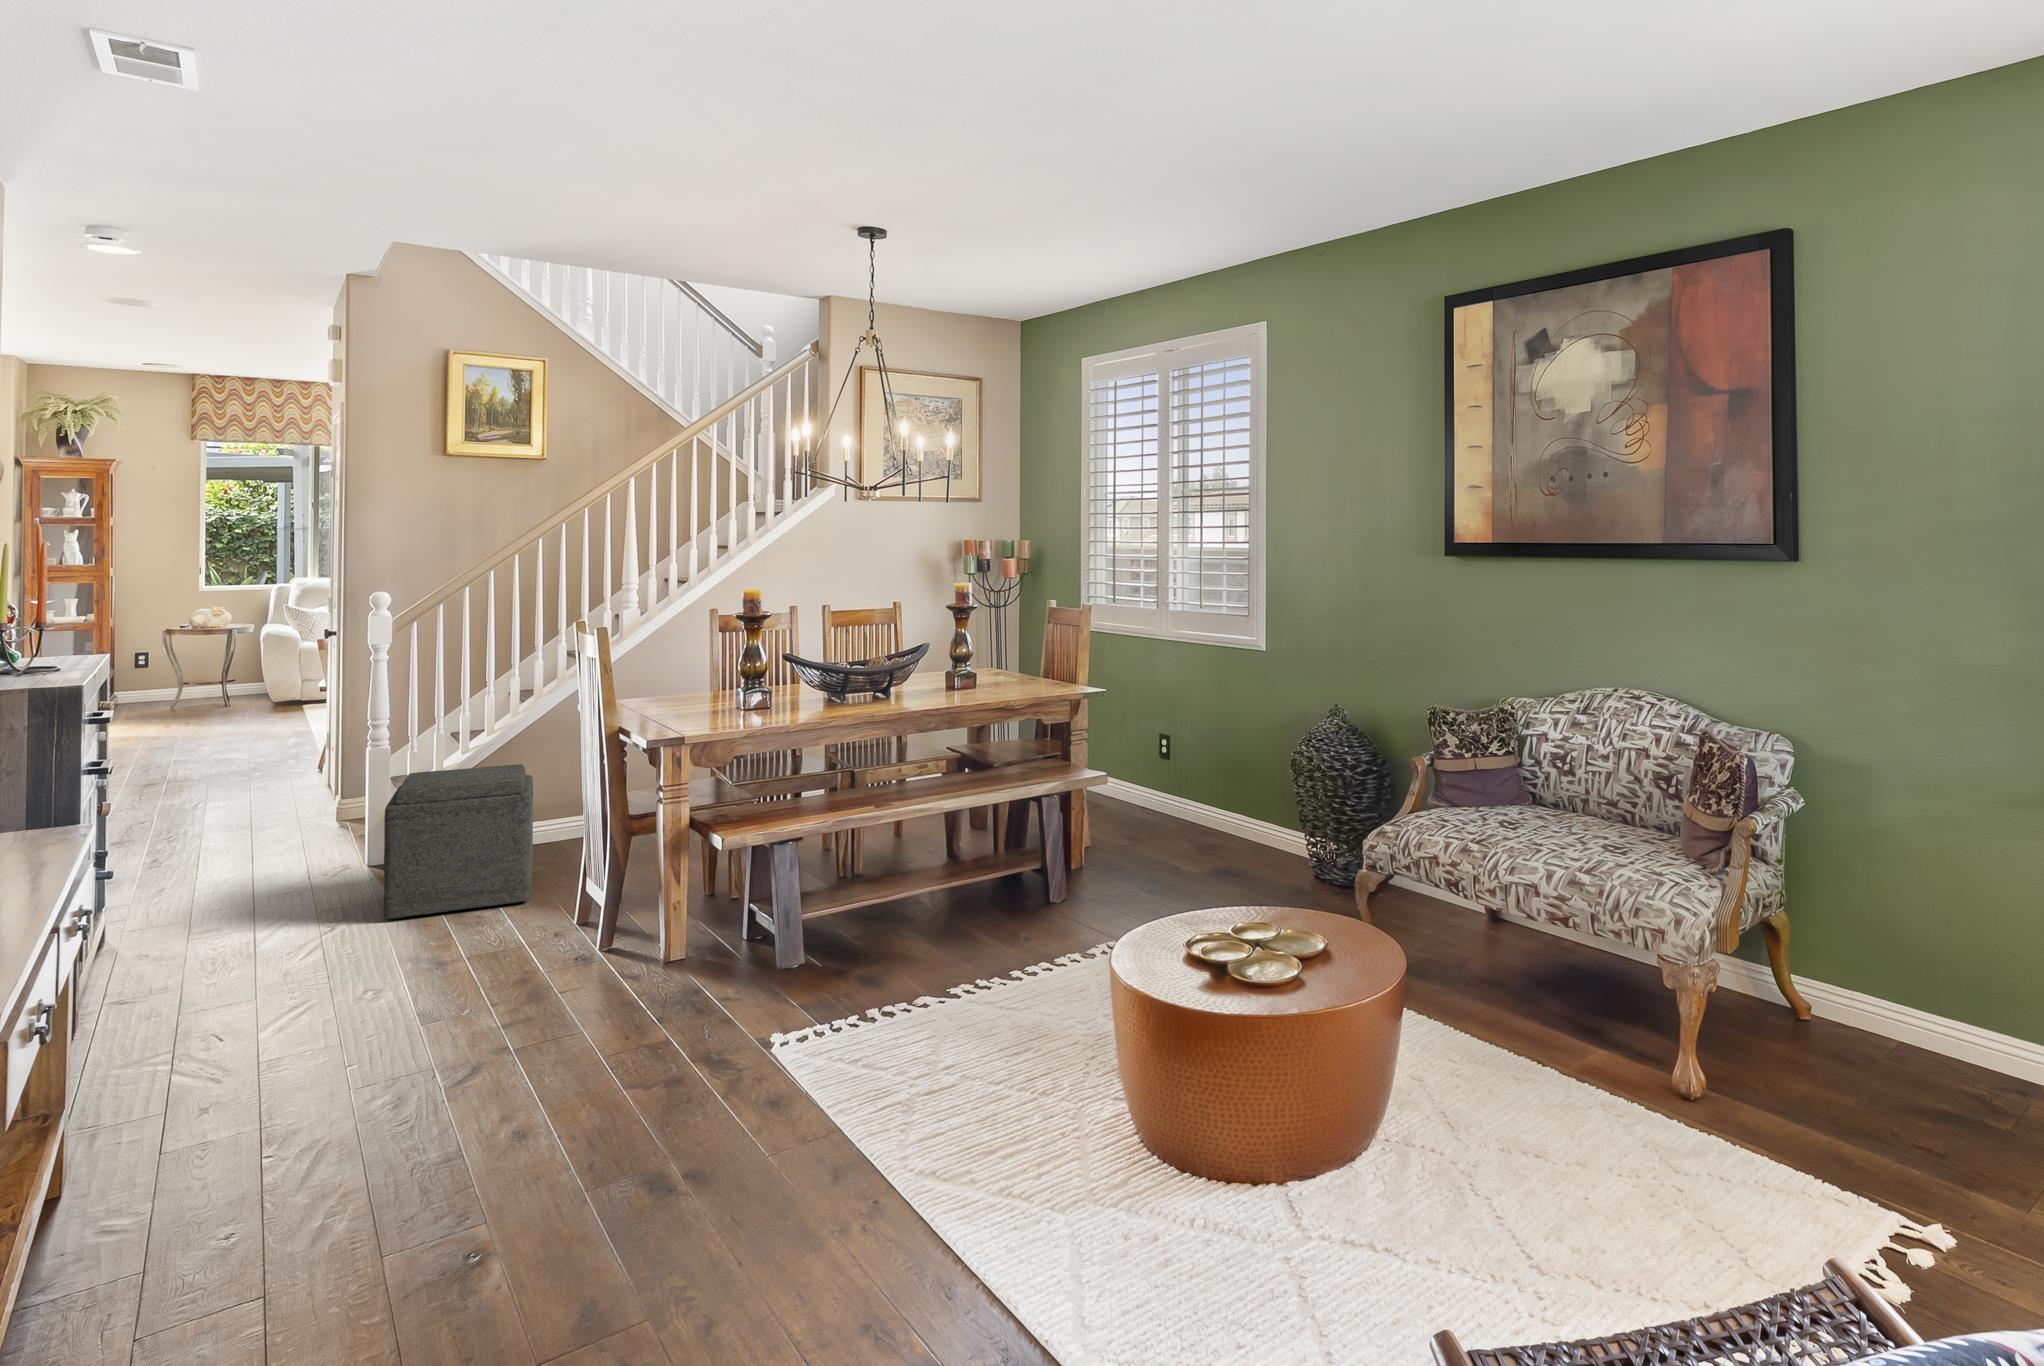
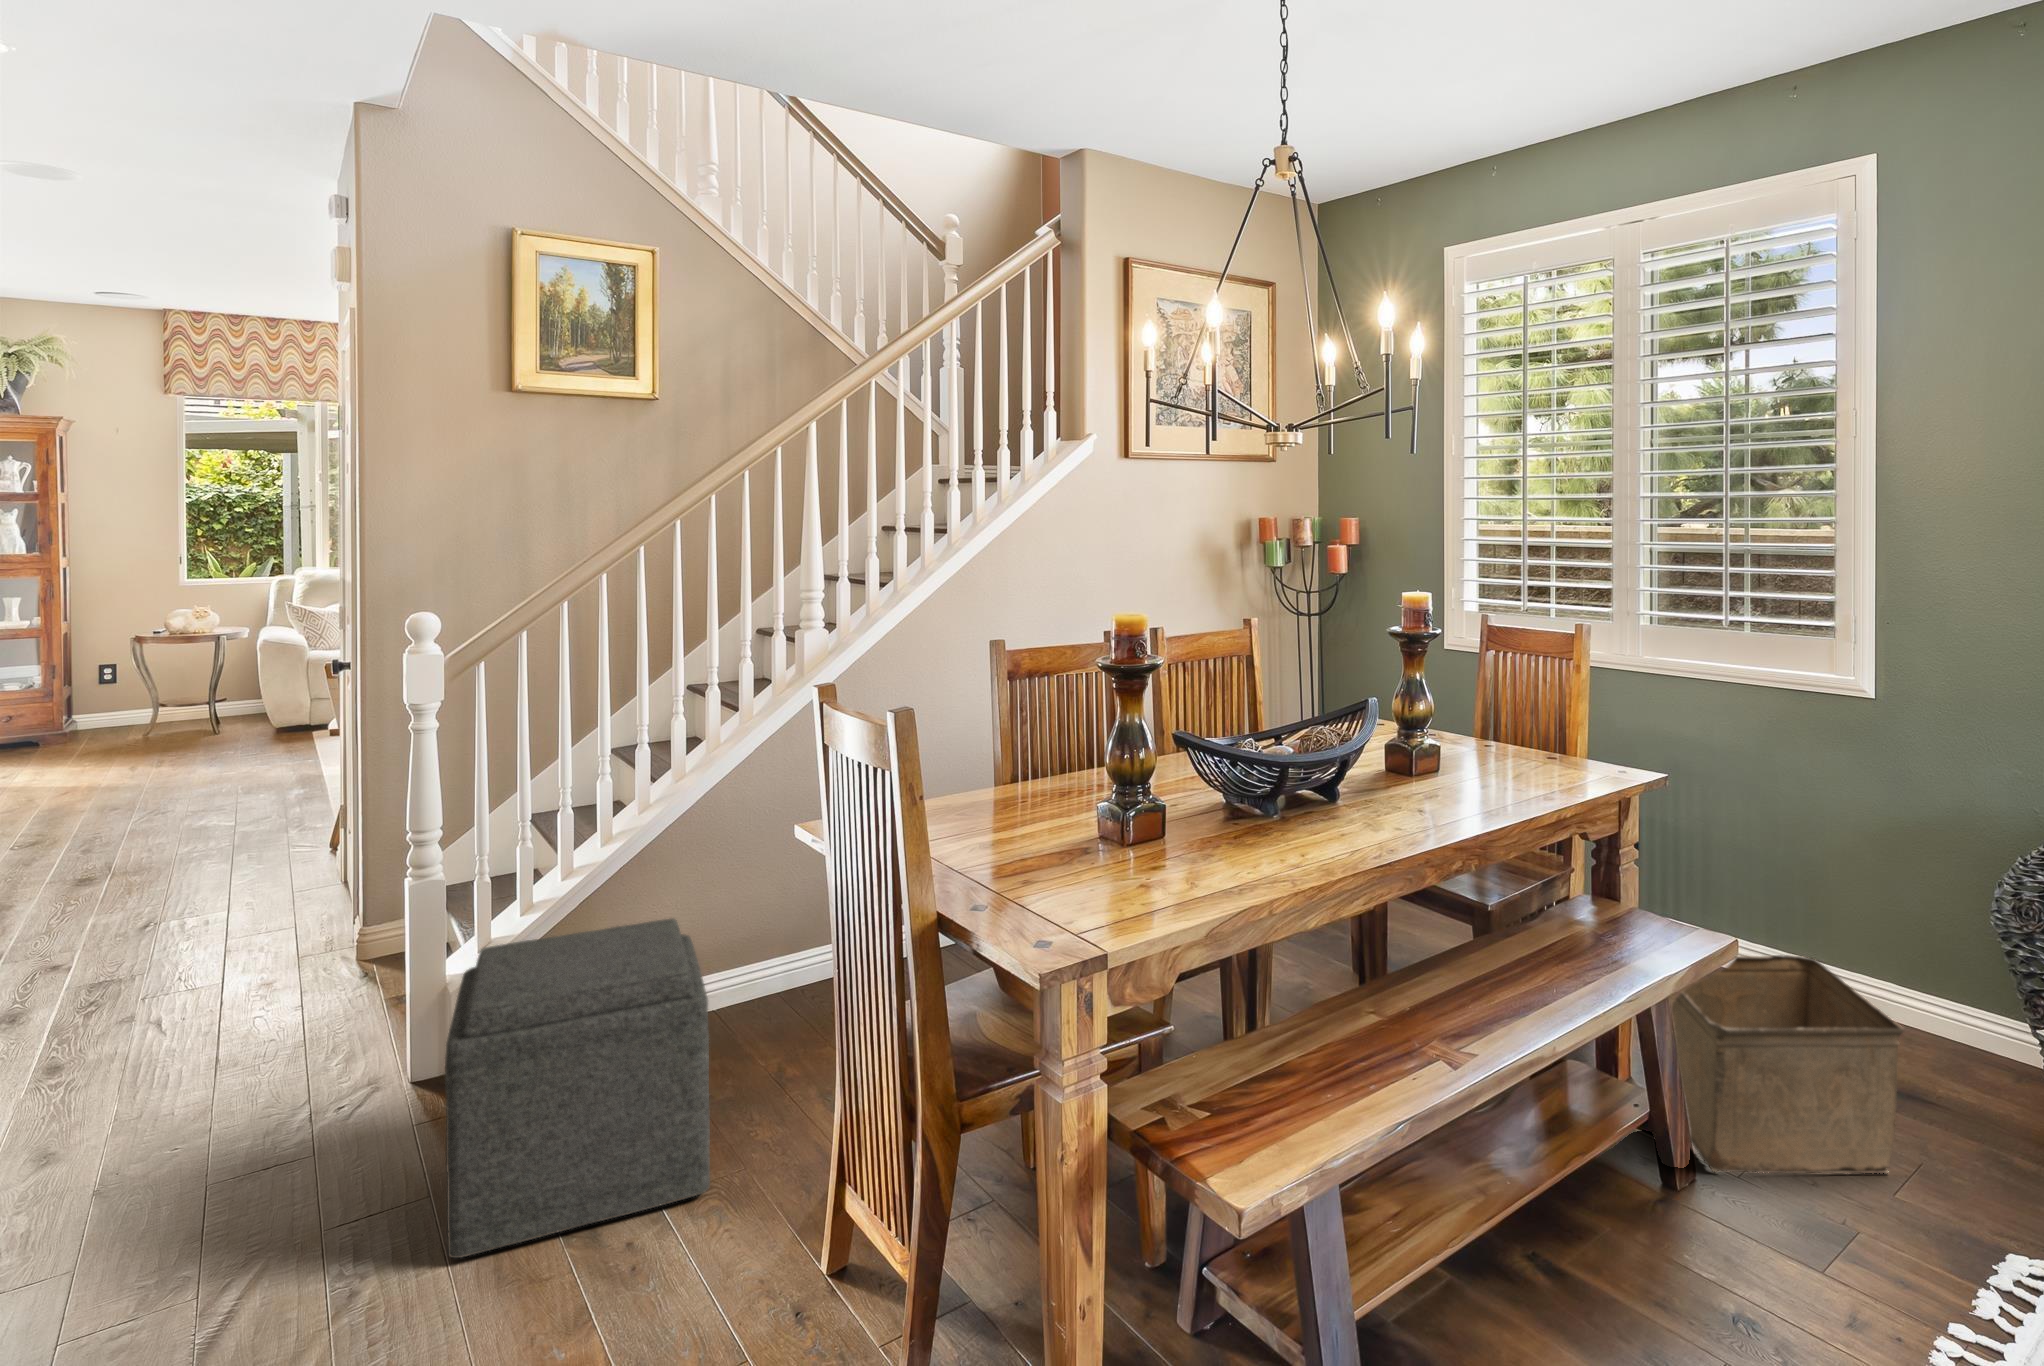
storage bin: none [1087,793,1194,897] -> present [1672,955,1904,1173]

